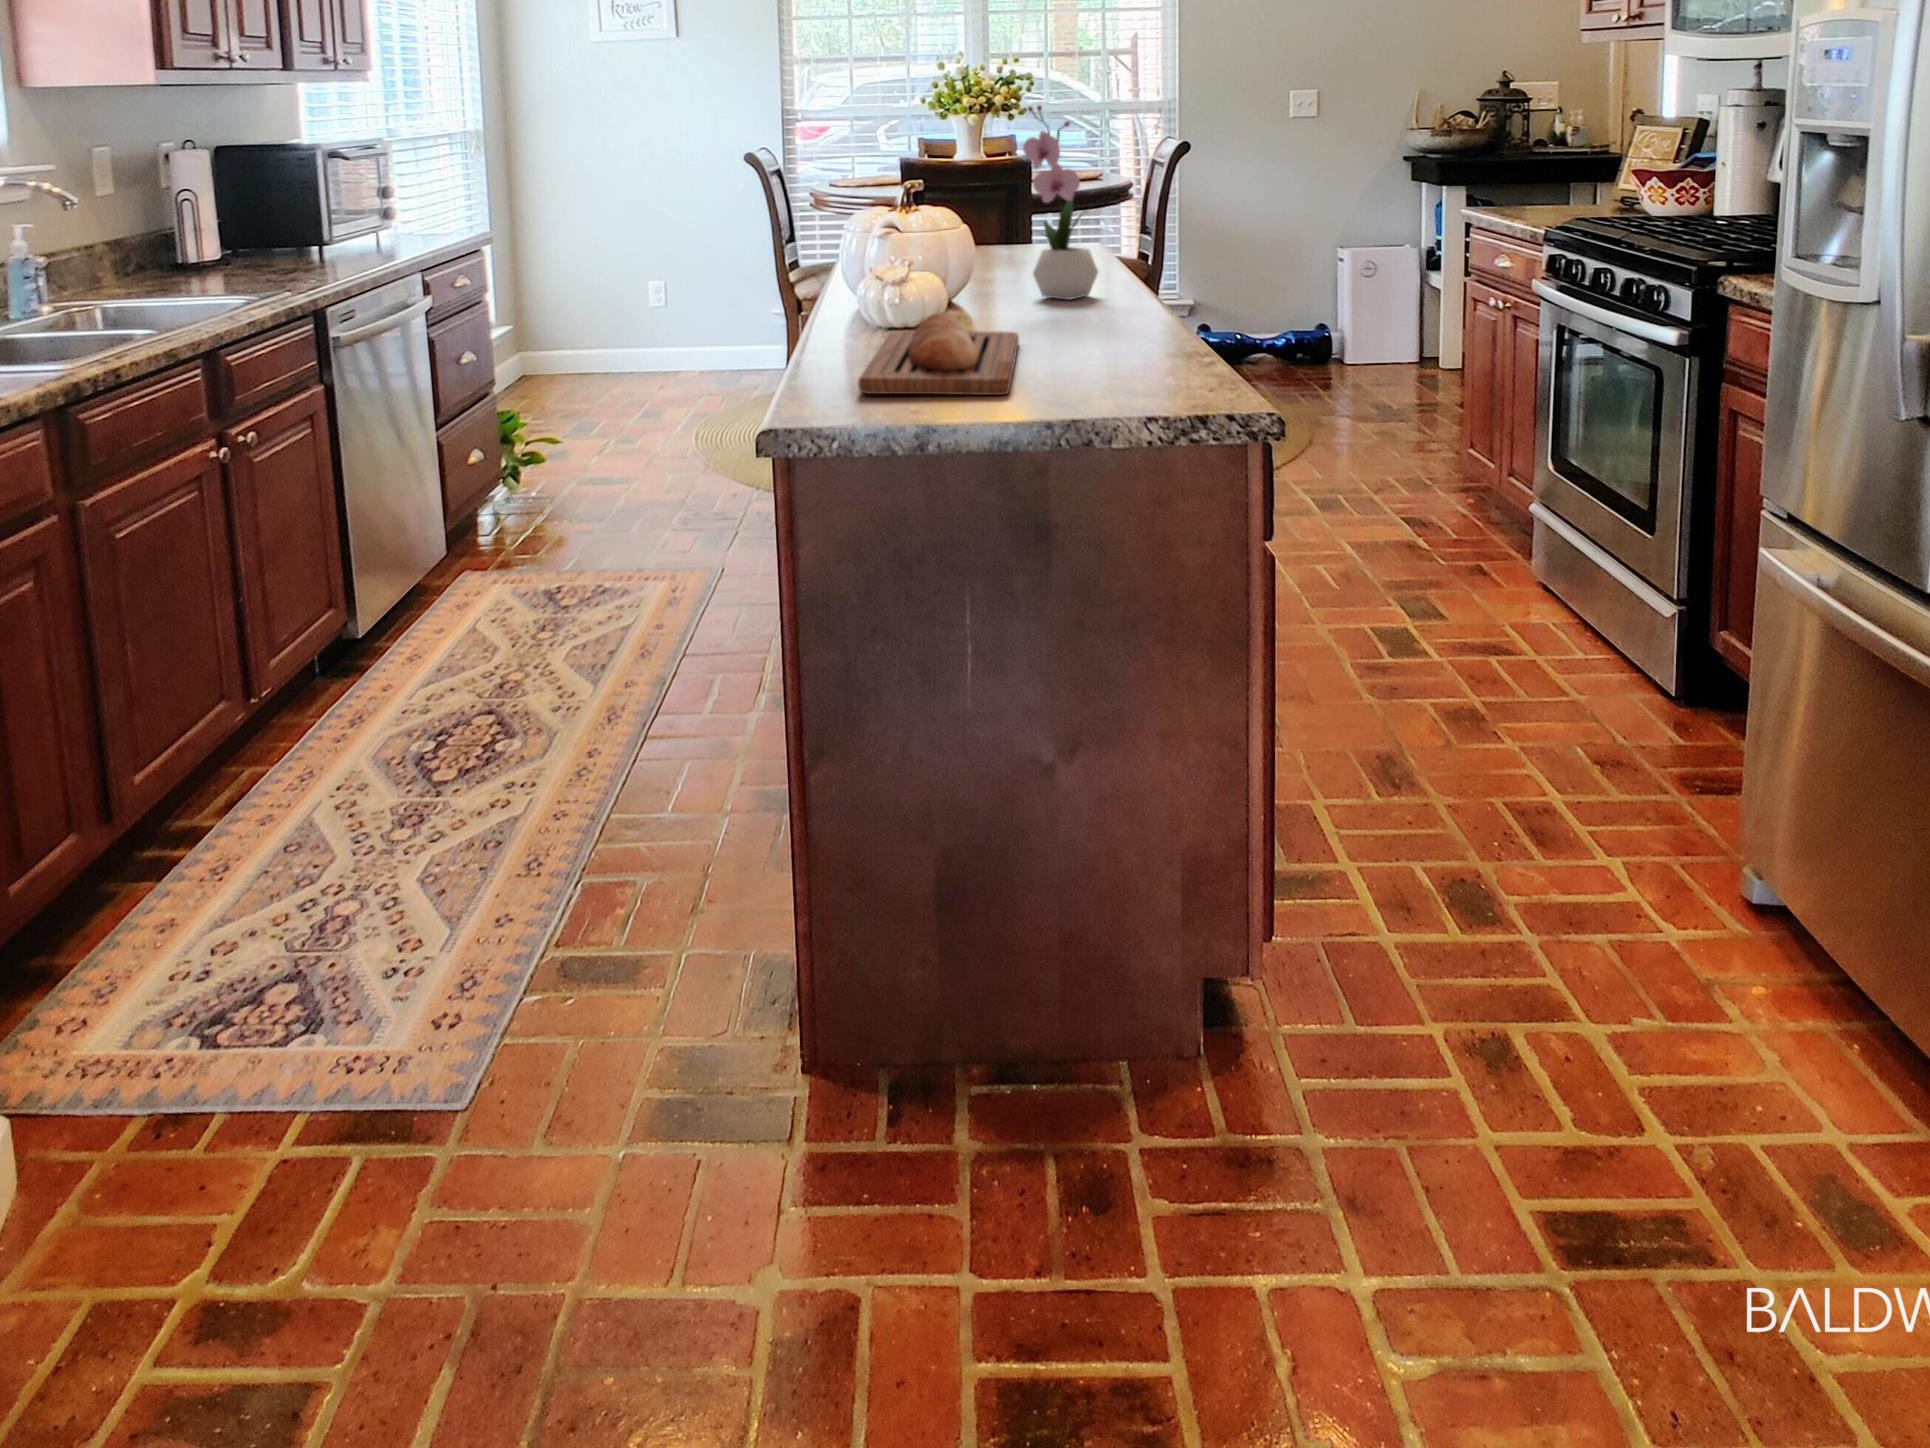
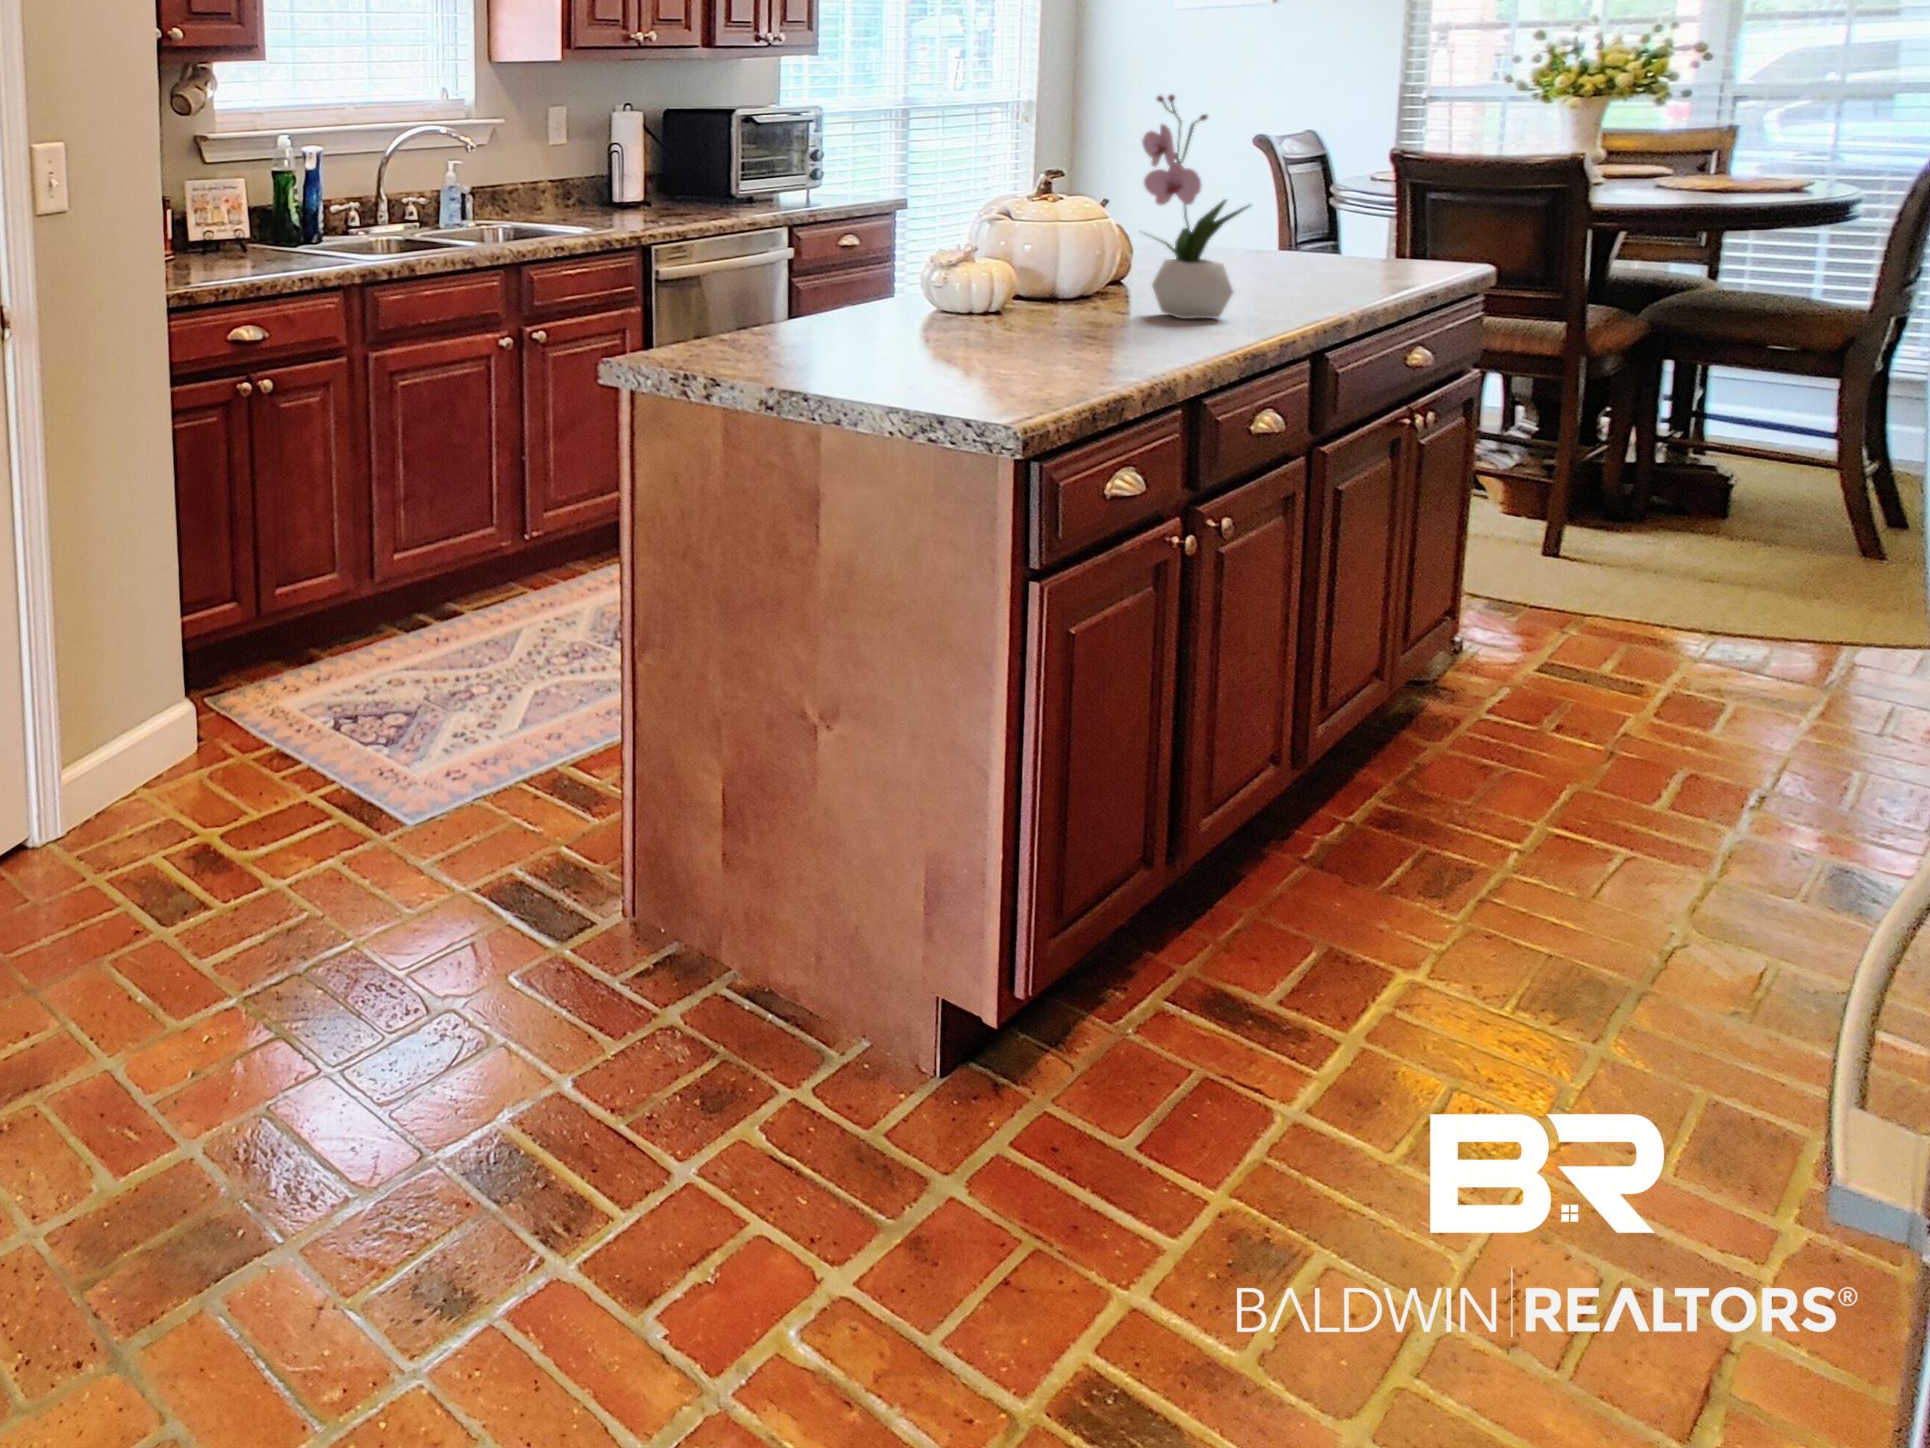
bread loaf: present [858,313,1019,395] -> none [728,297,988,371]

